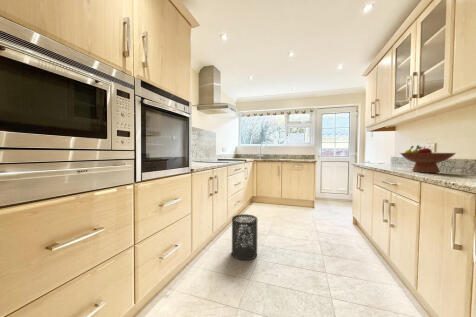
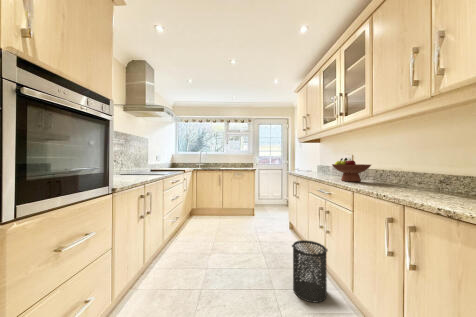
trash can: present [232,214,258,260] -> present [292,240,328,302]

